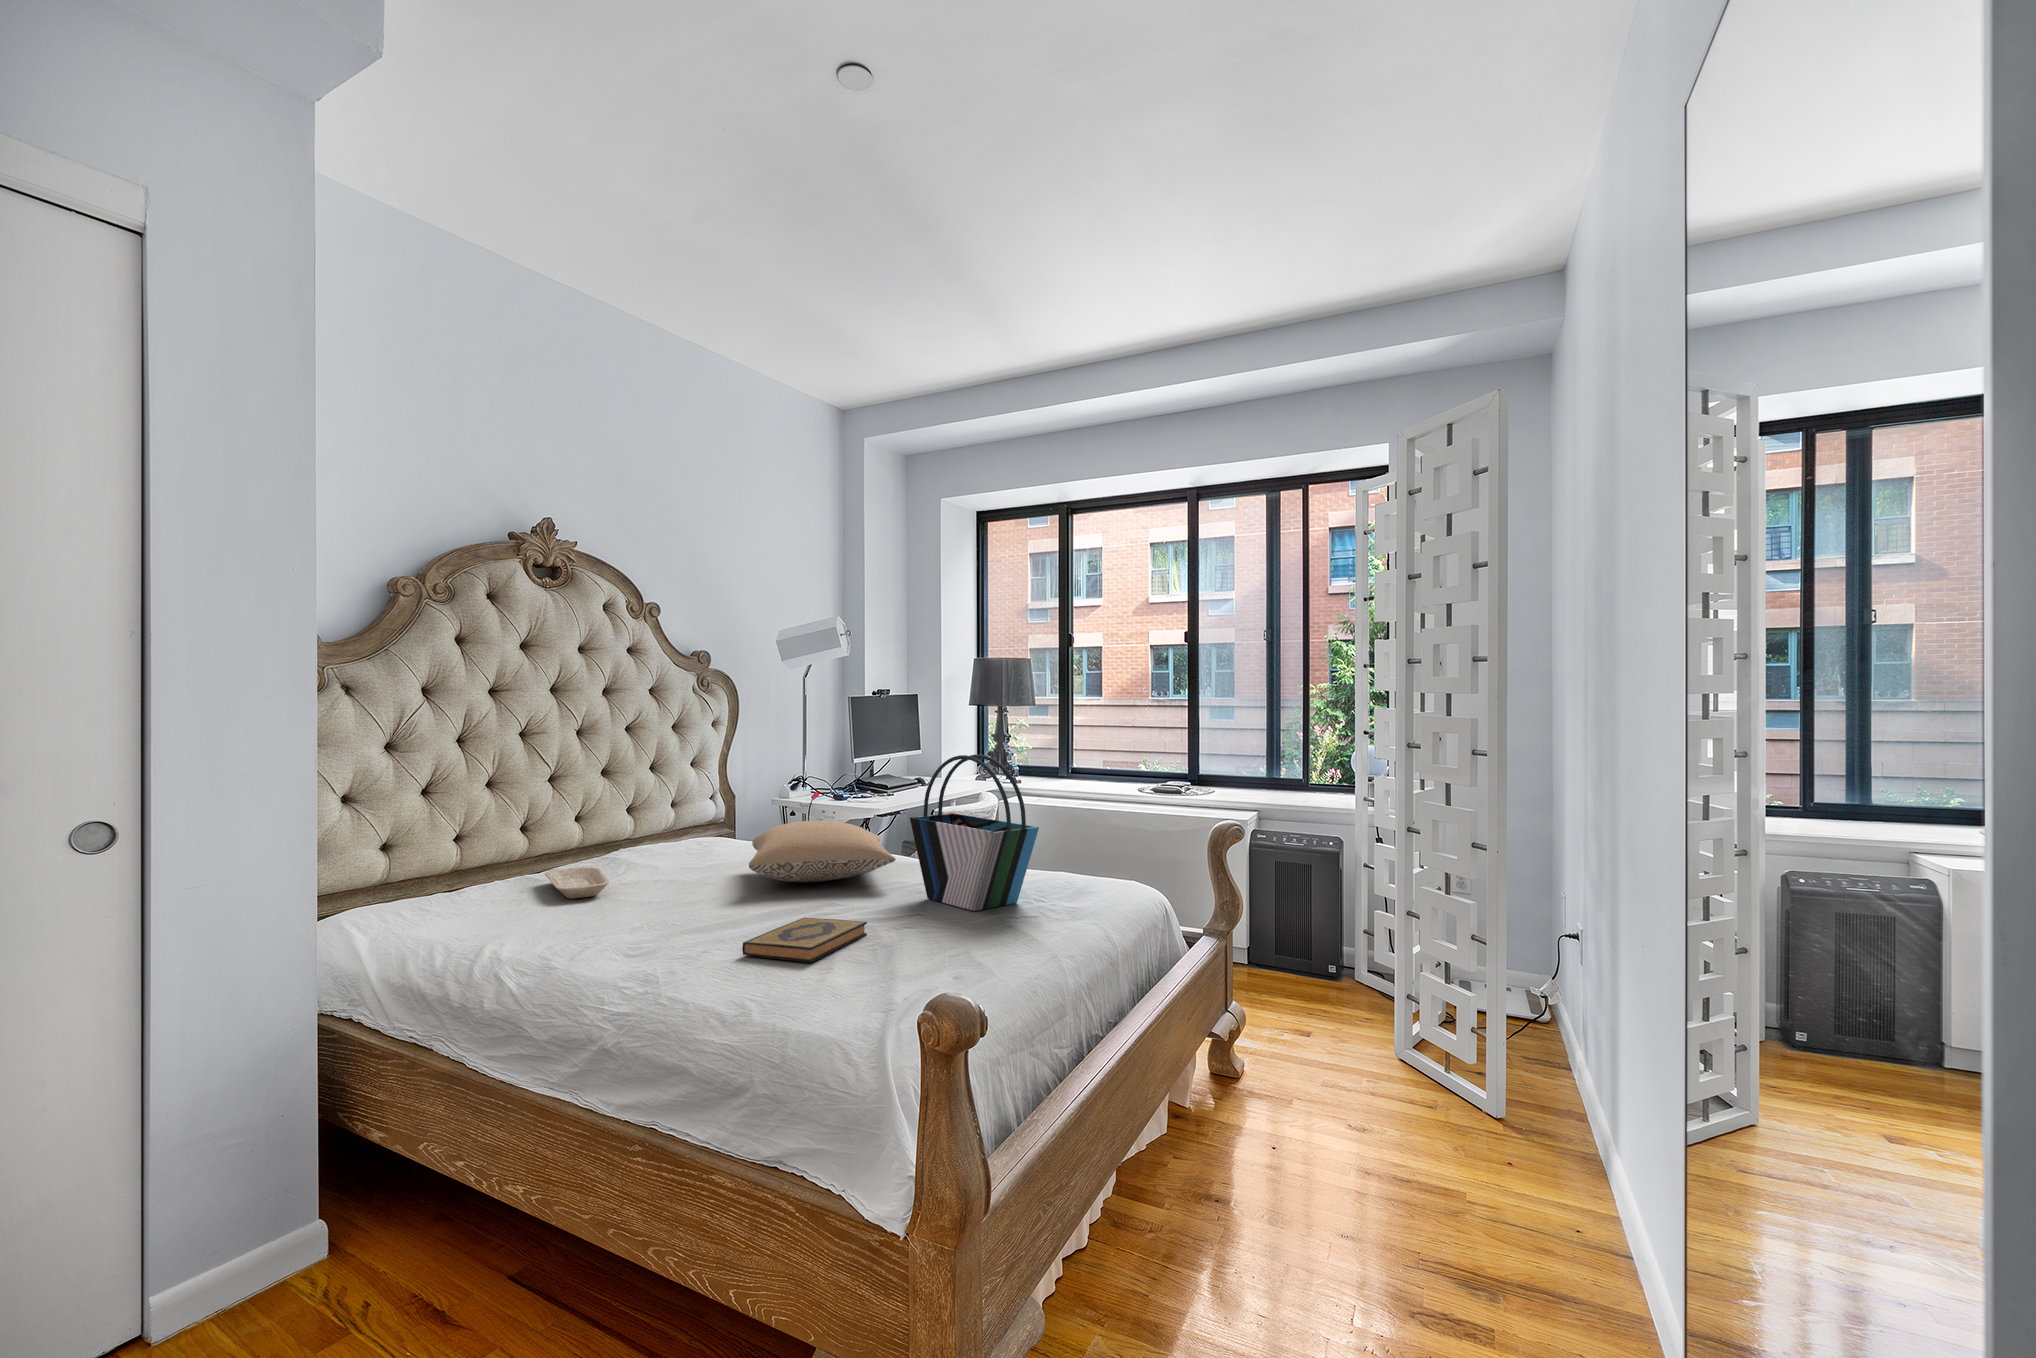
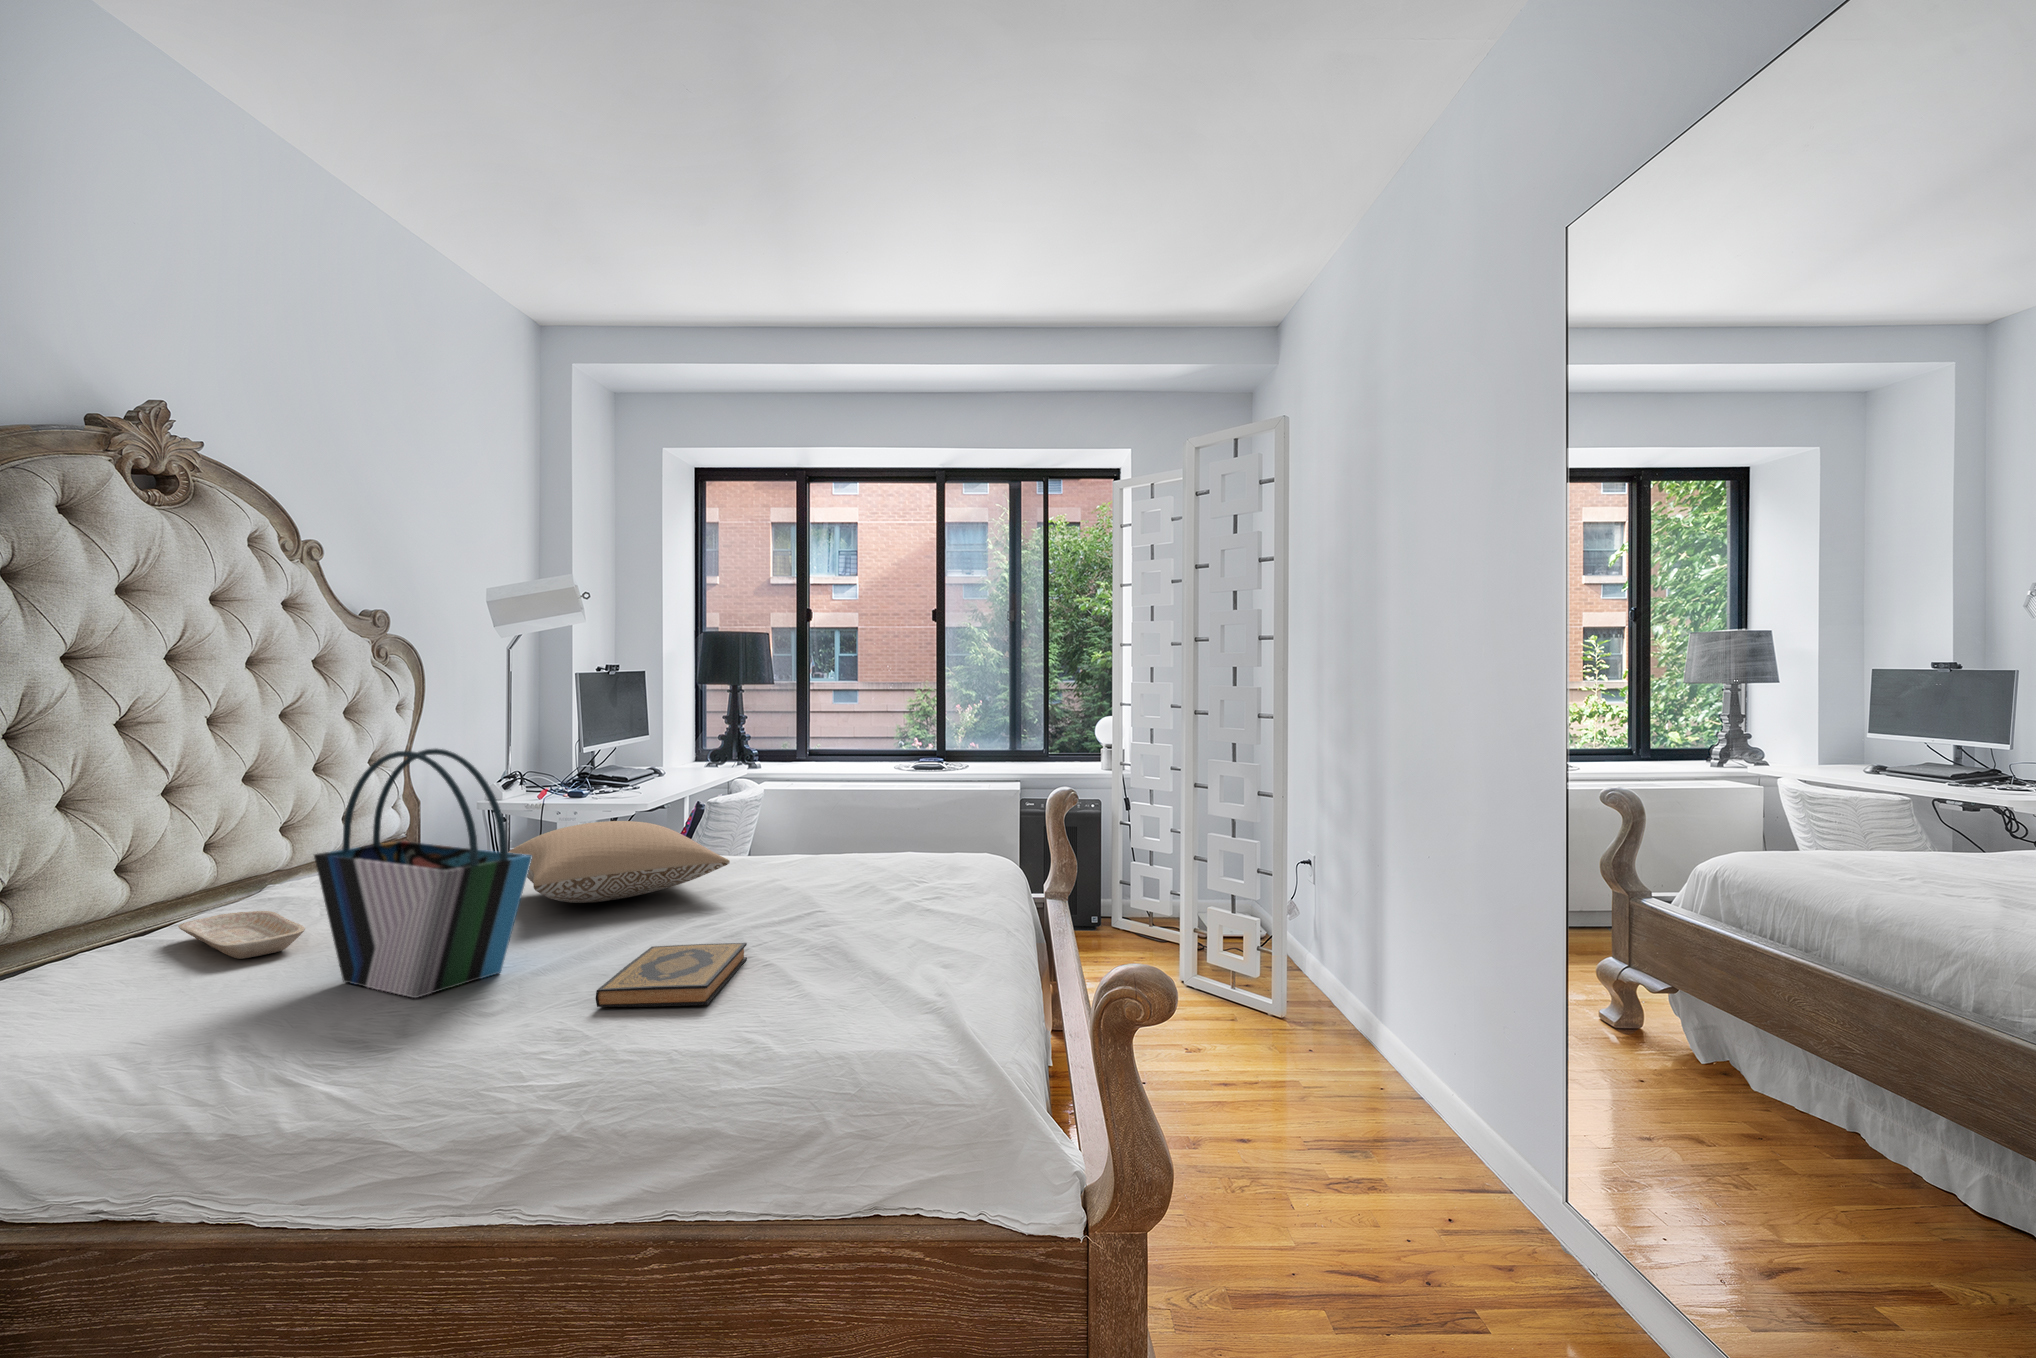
tote bag: present [910,754,1039,911] -> present [314,749,532,998]

